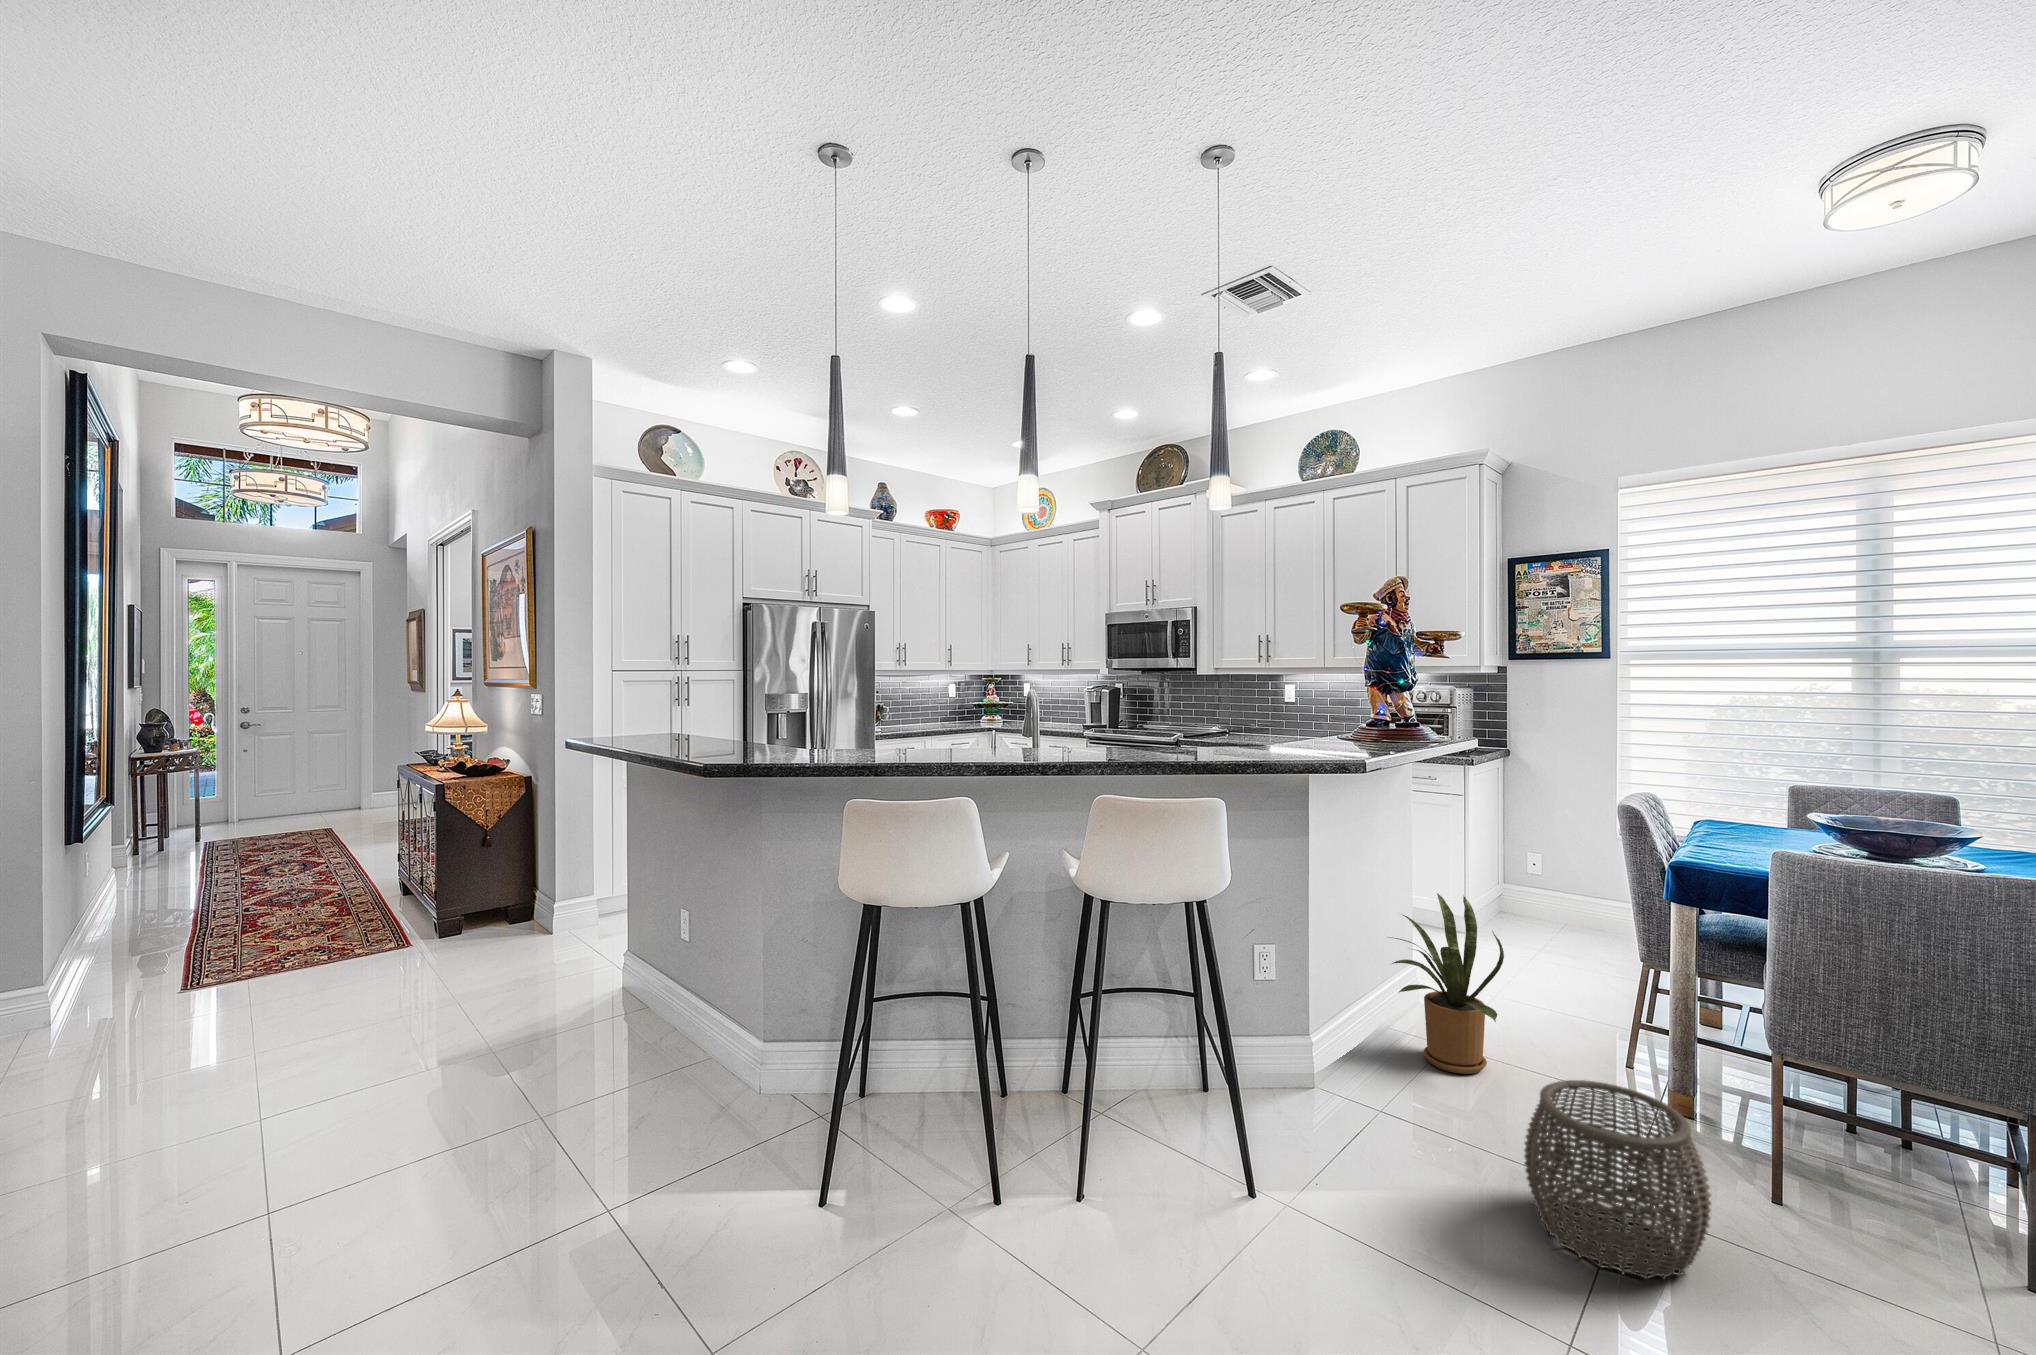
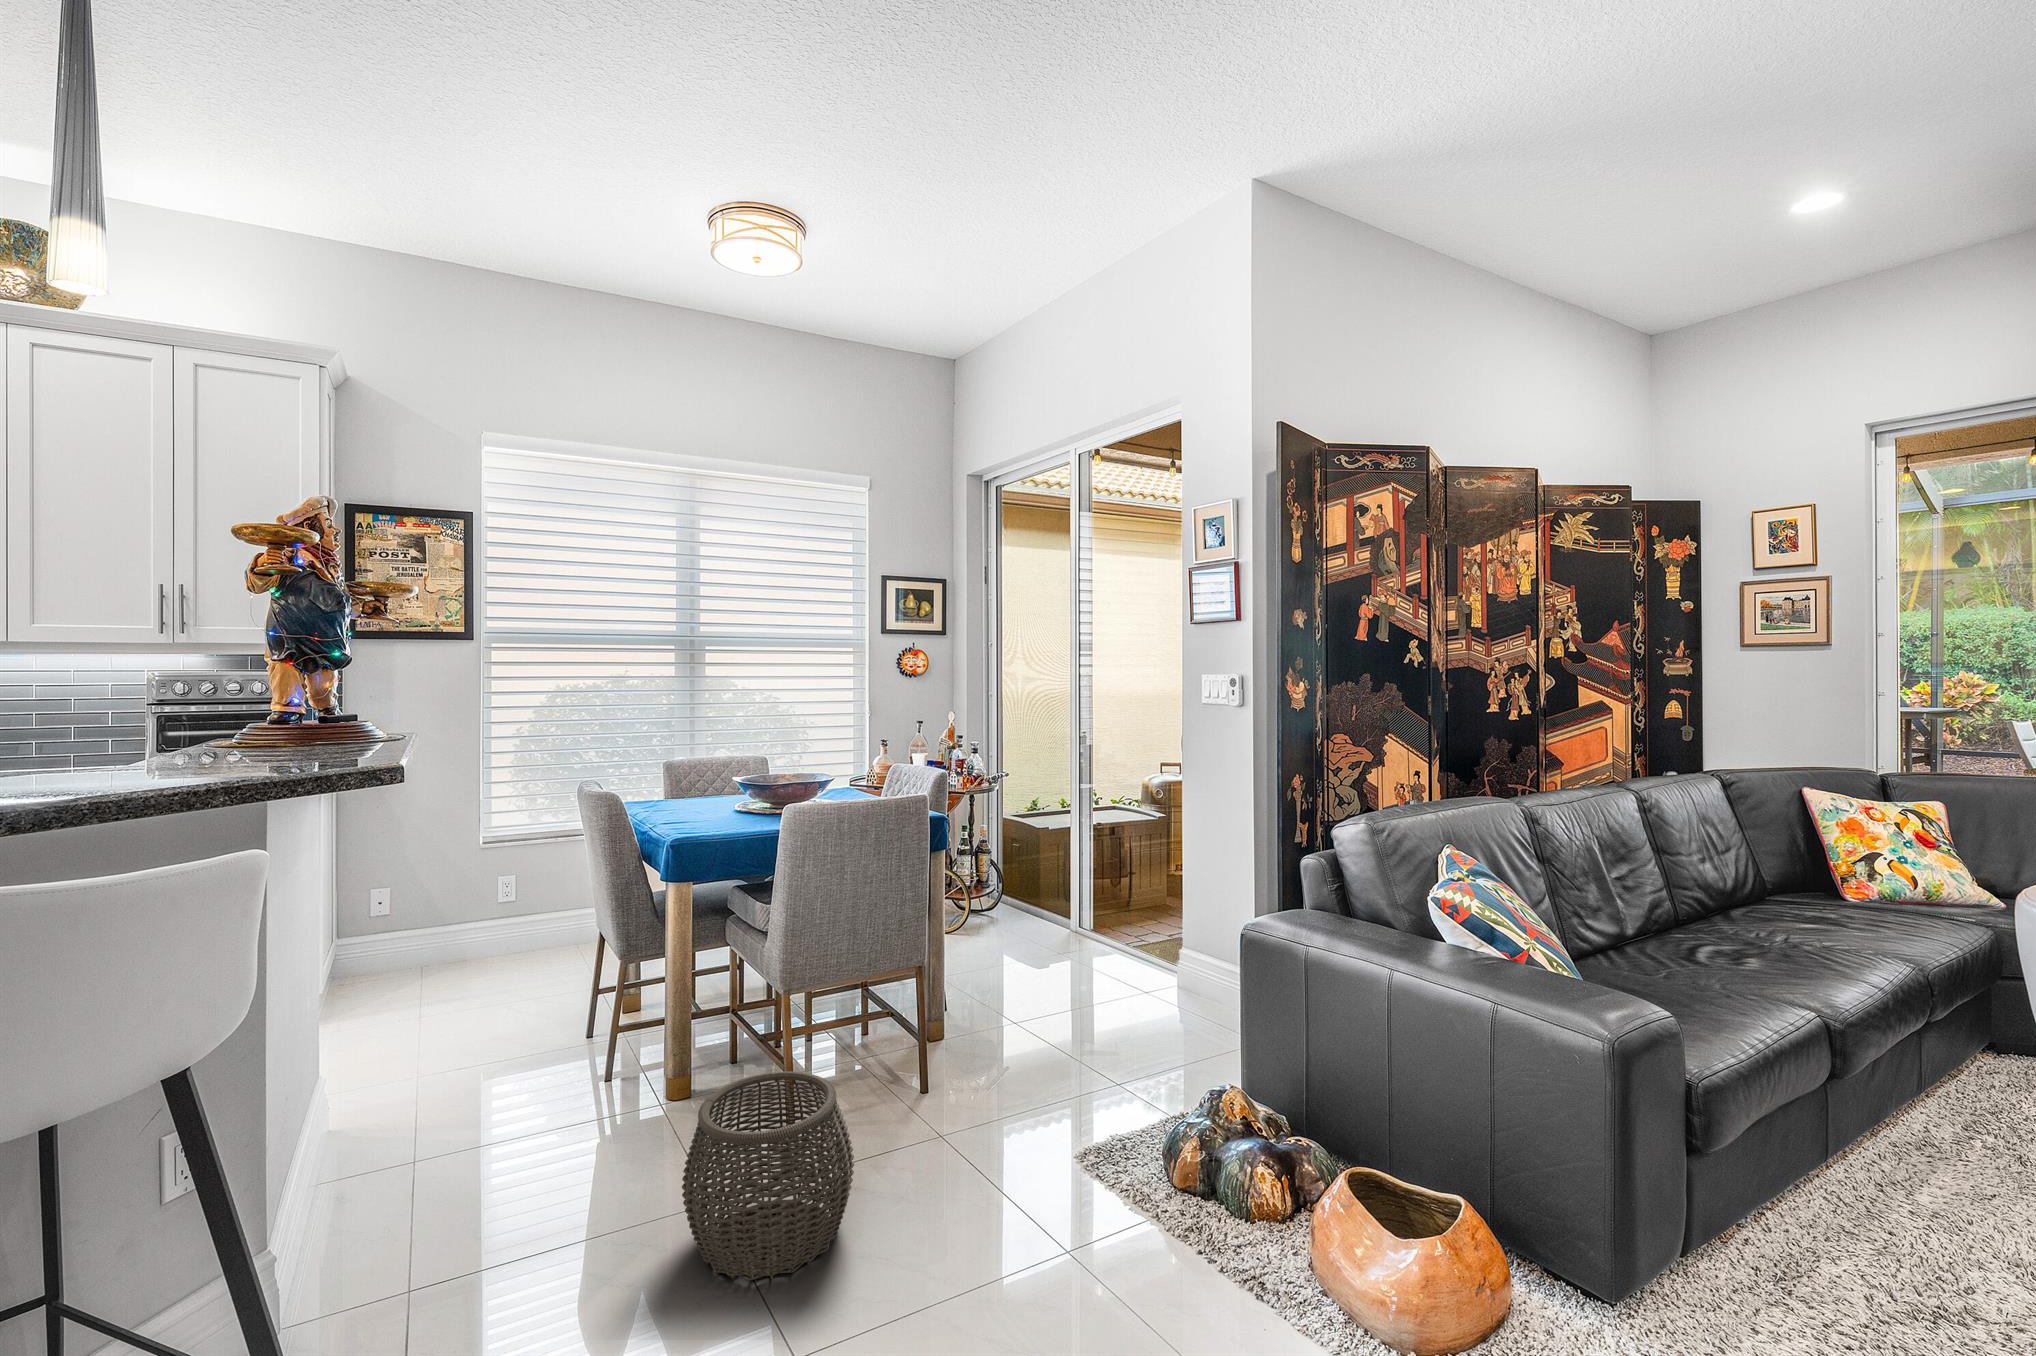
house plant: present [1389,893,1504,1074] -> none [350,943,540,1187]

